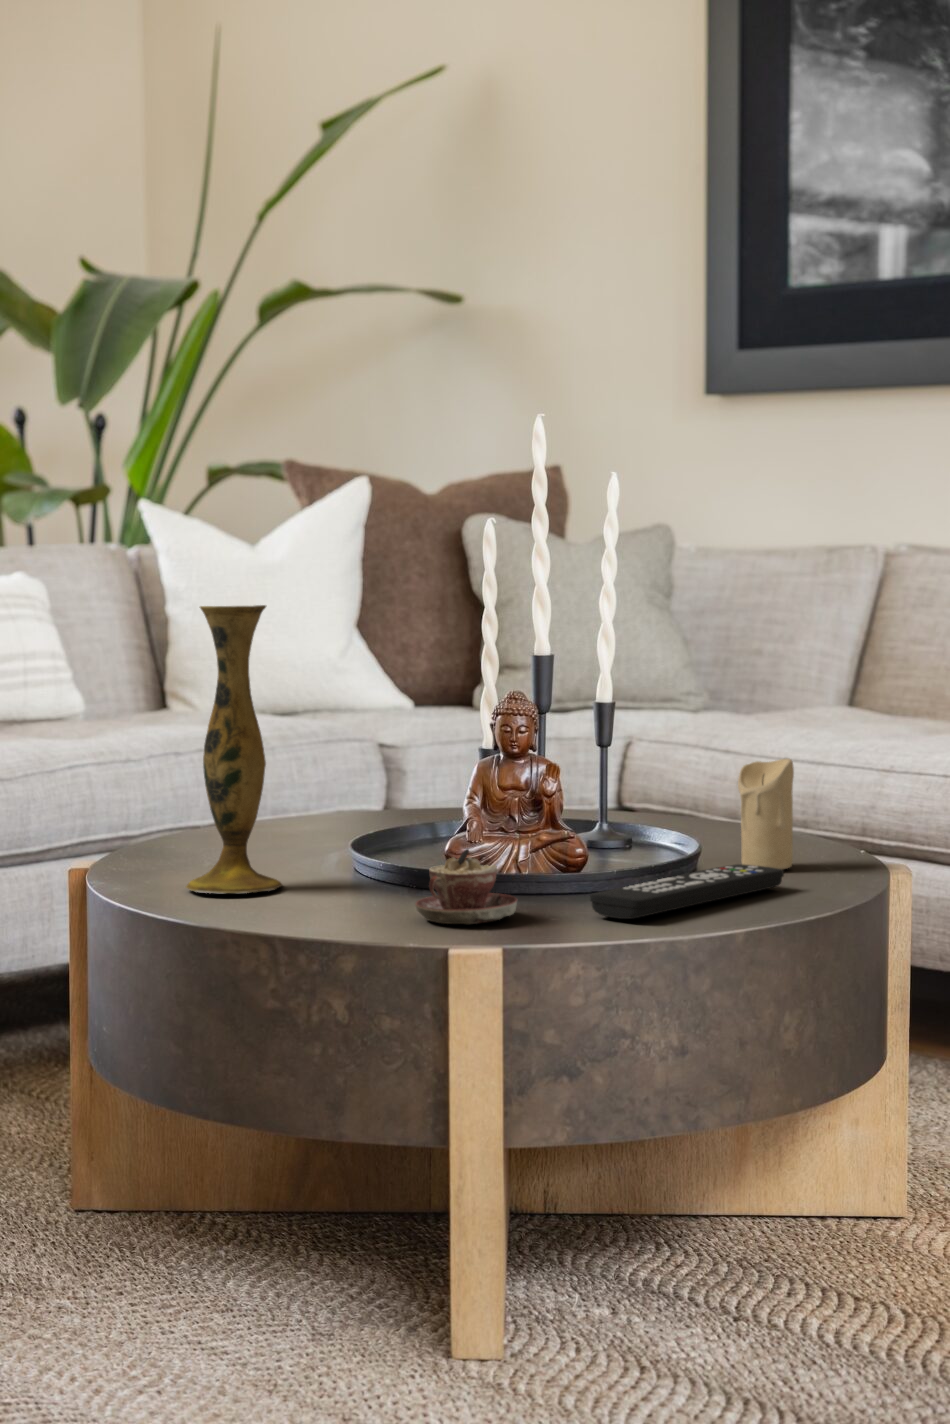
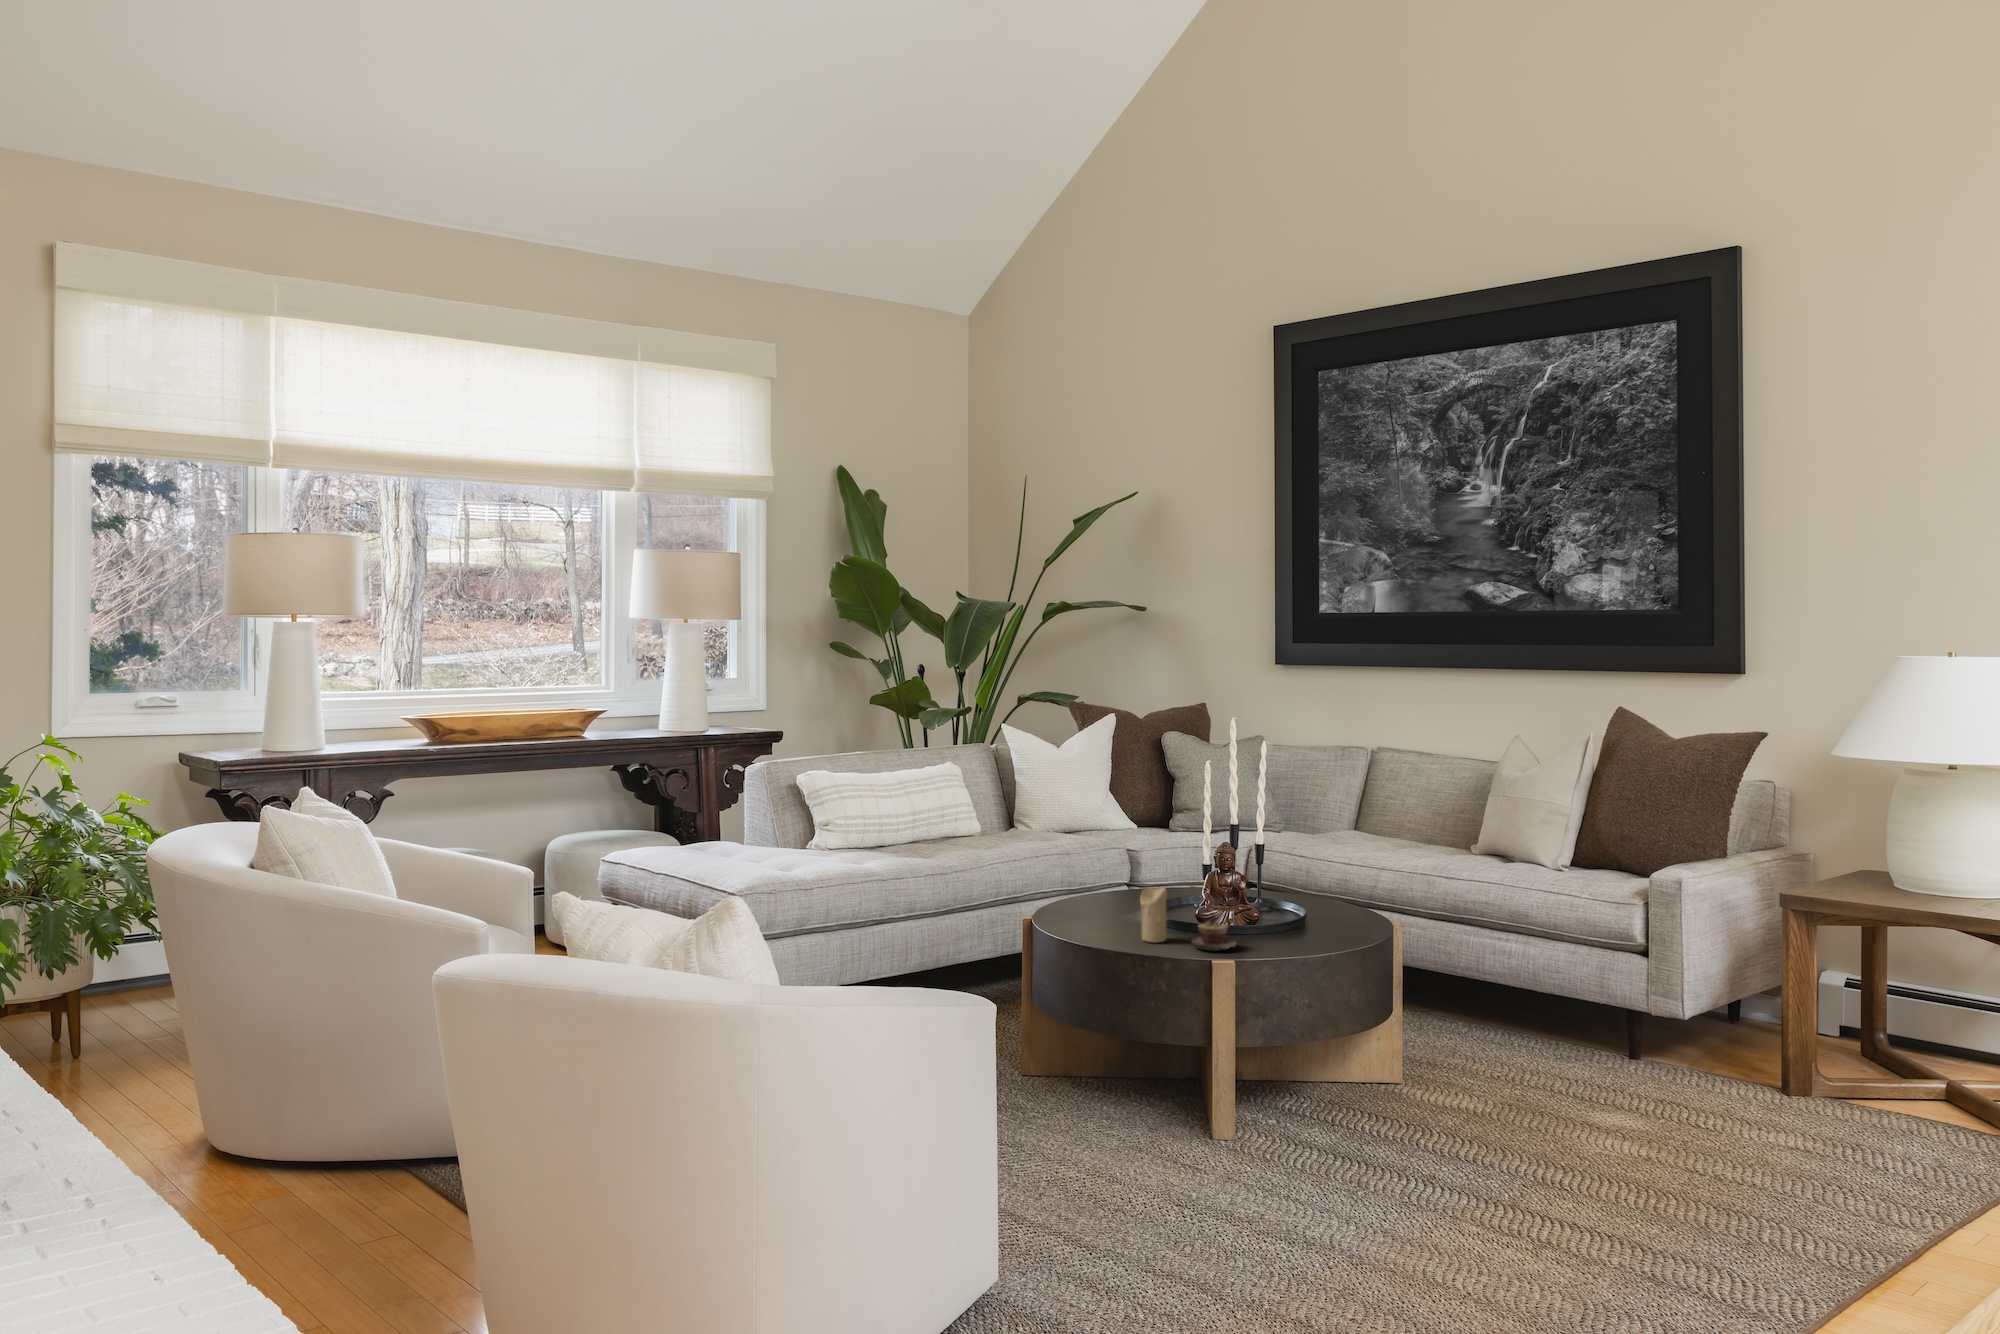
vase: present [186,605,282,893] -> none [1079,801,1122,933]
candle: present [738,758,794,869] -> present [1140,887,1167,942]
remote control: present [590,864,784,919] -> none [1268,922,1350,949]

